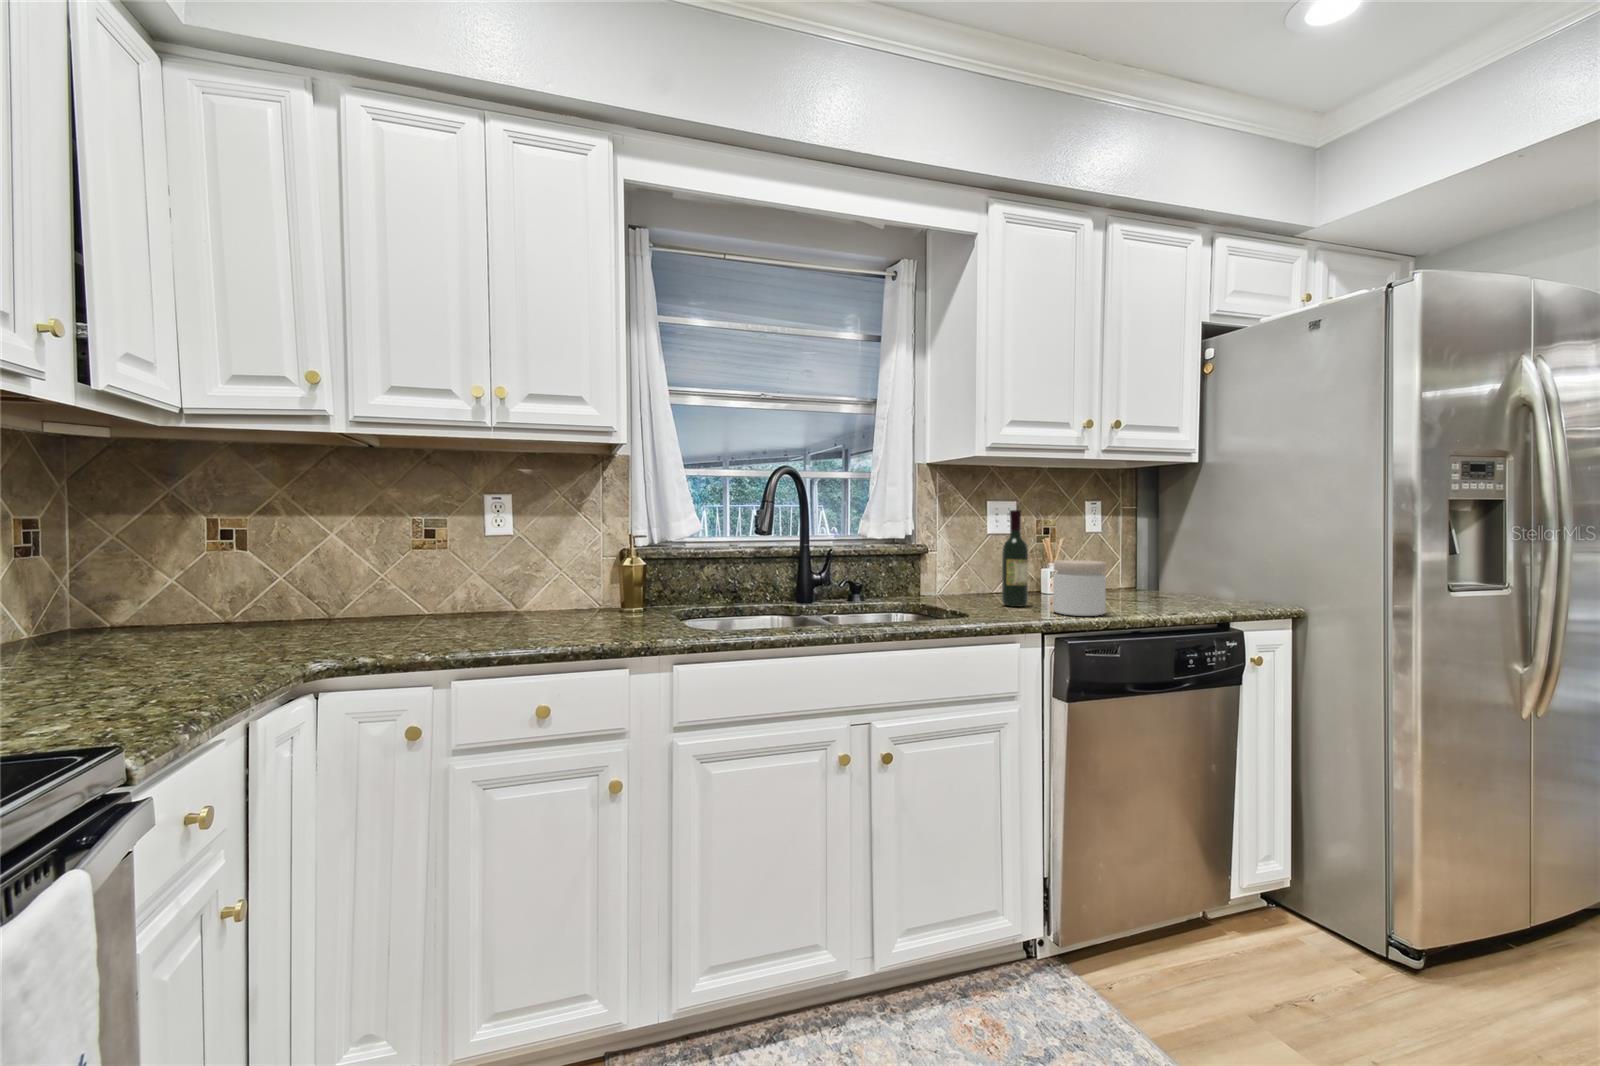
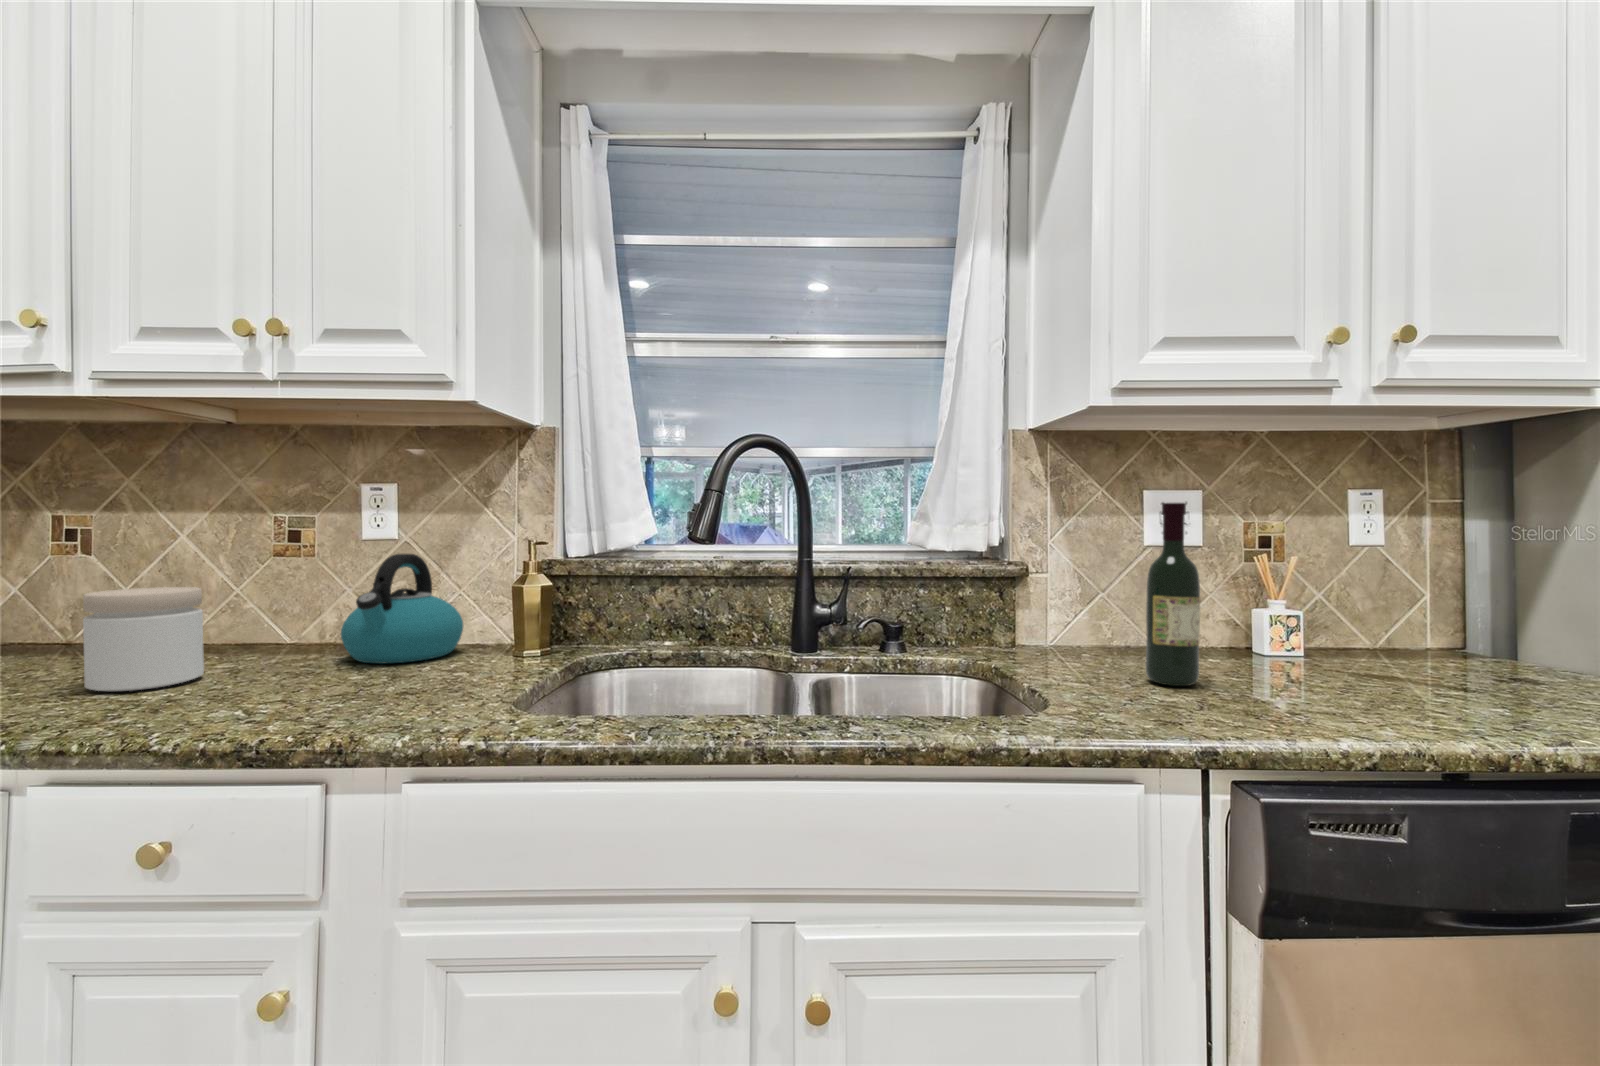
kettle: none [504,545,583,620] -> present [341,554,463,663]
jar: present [1053,560,1106,616] -> present [83,587,204,691]

